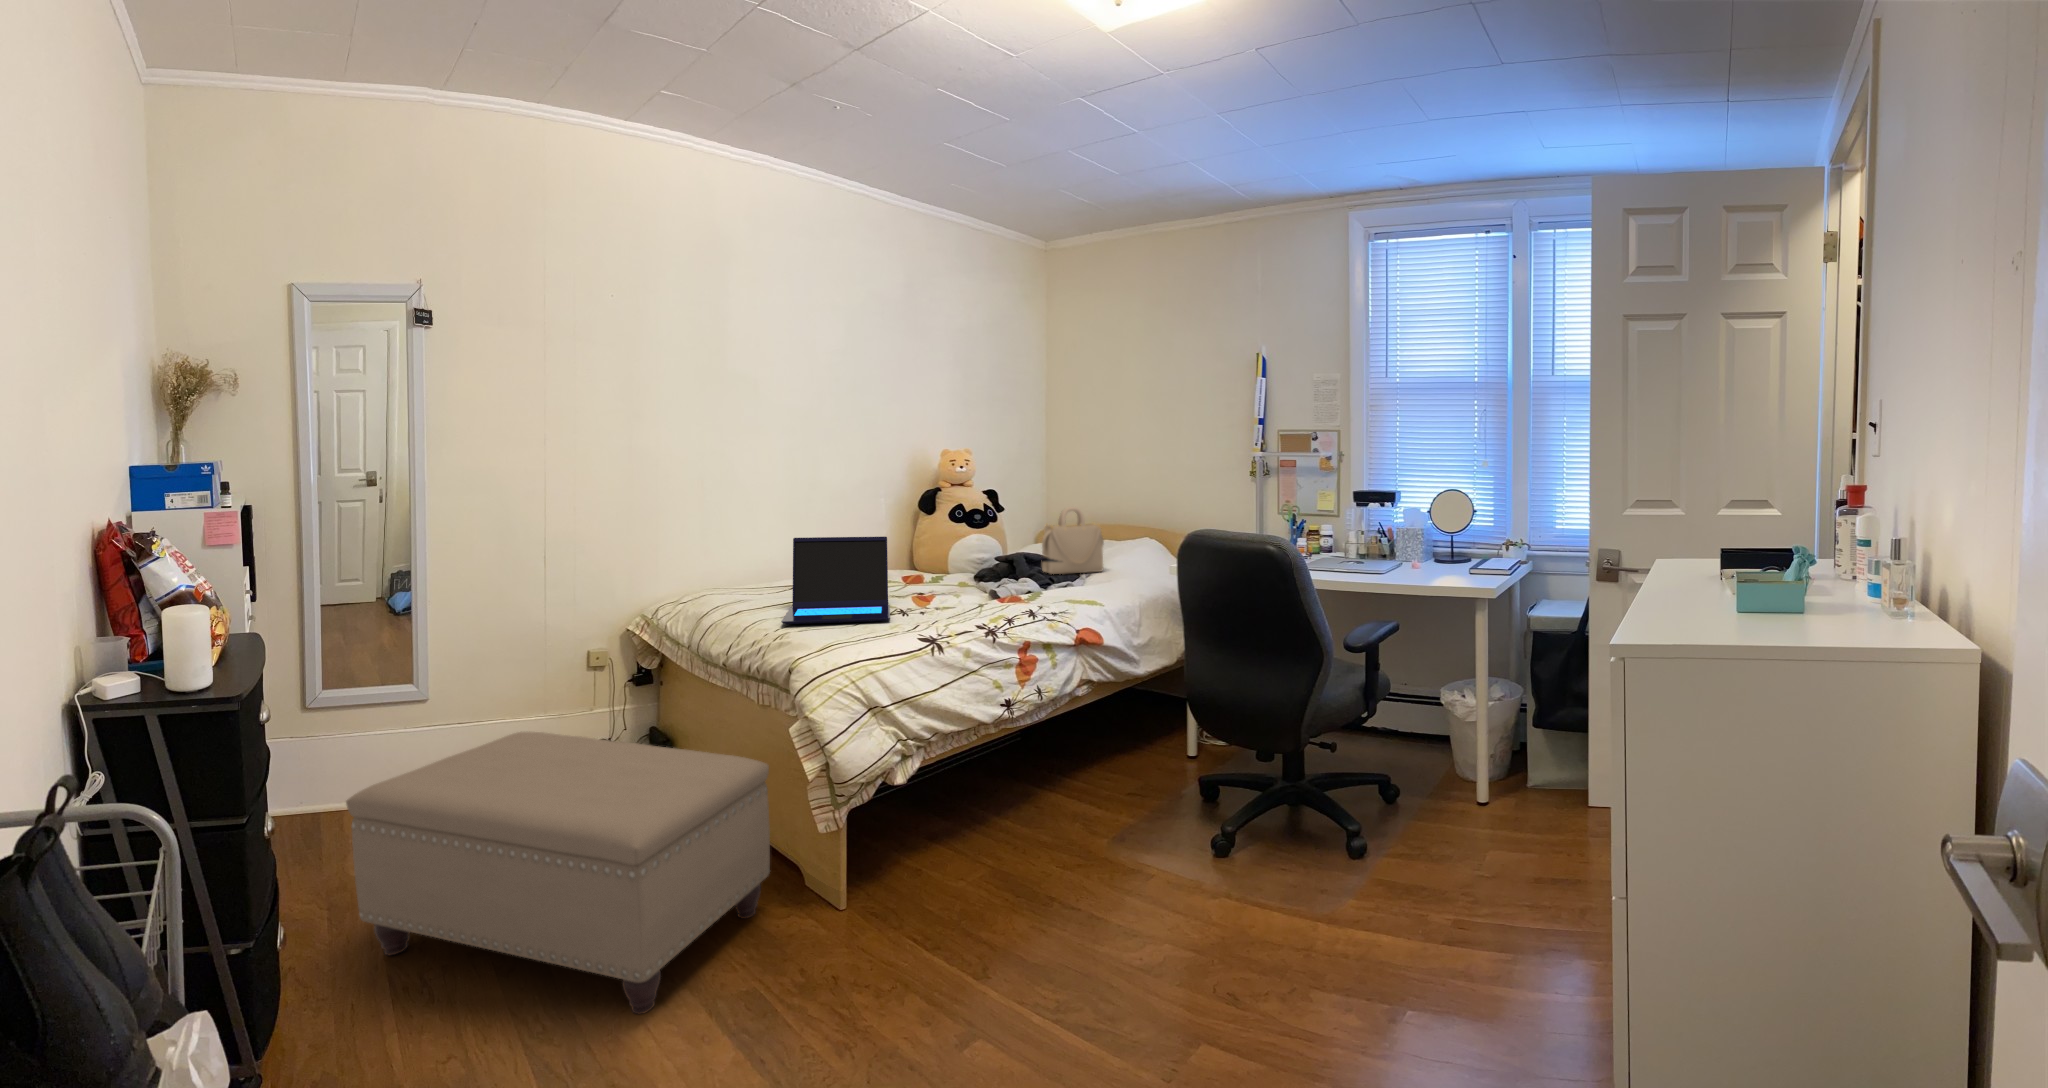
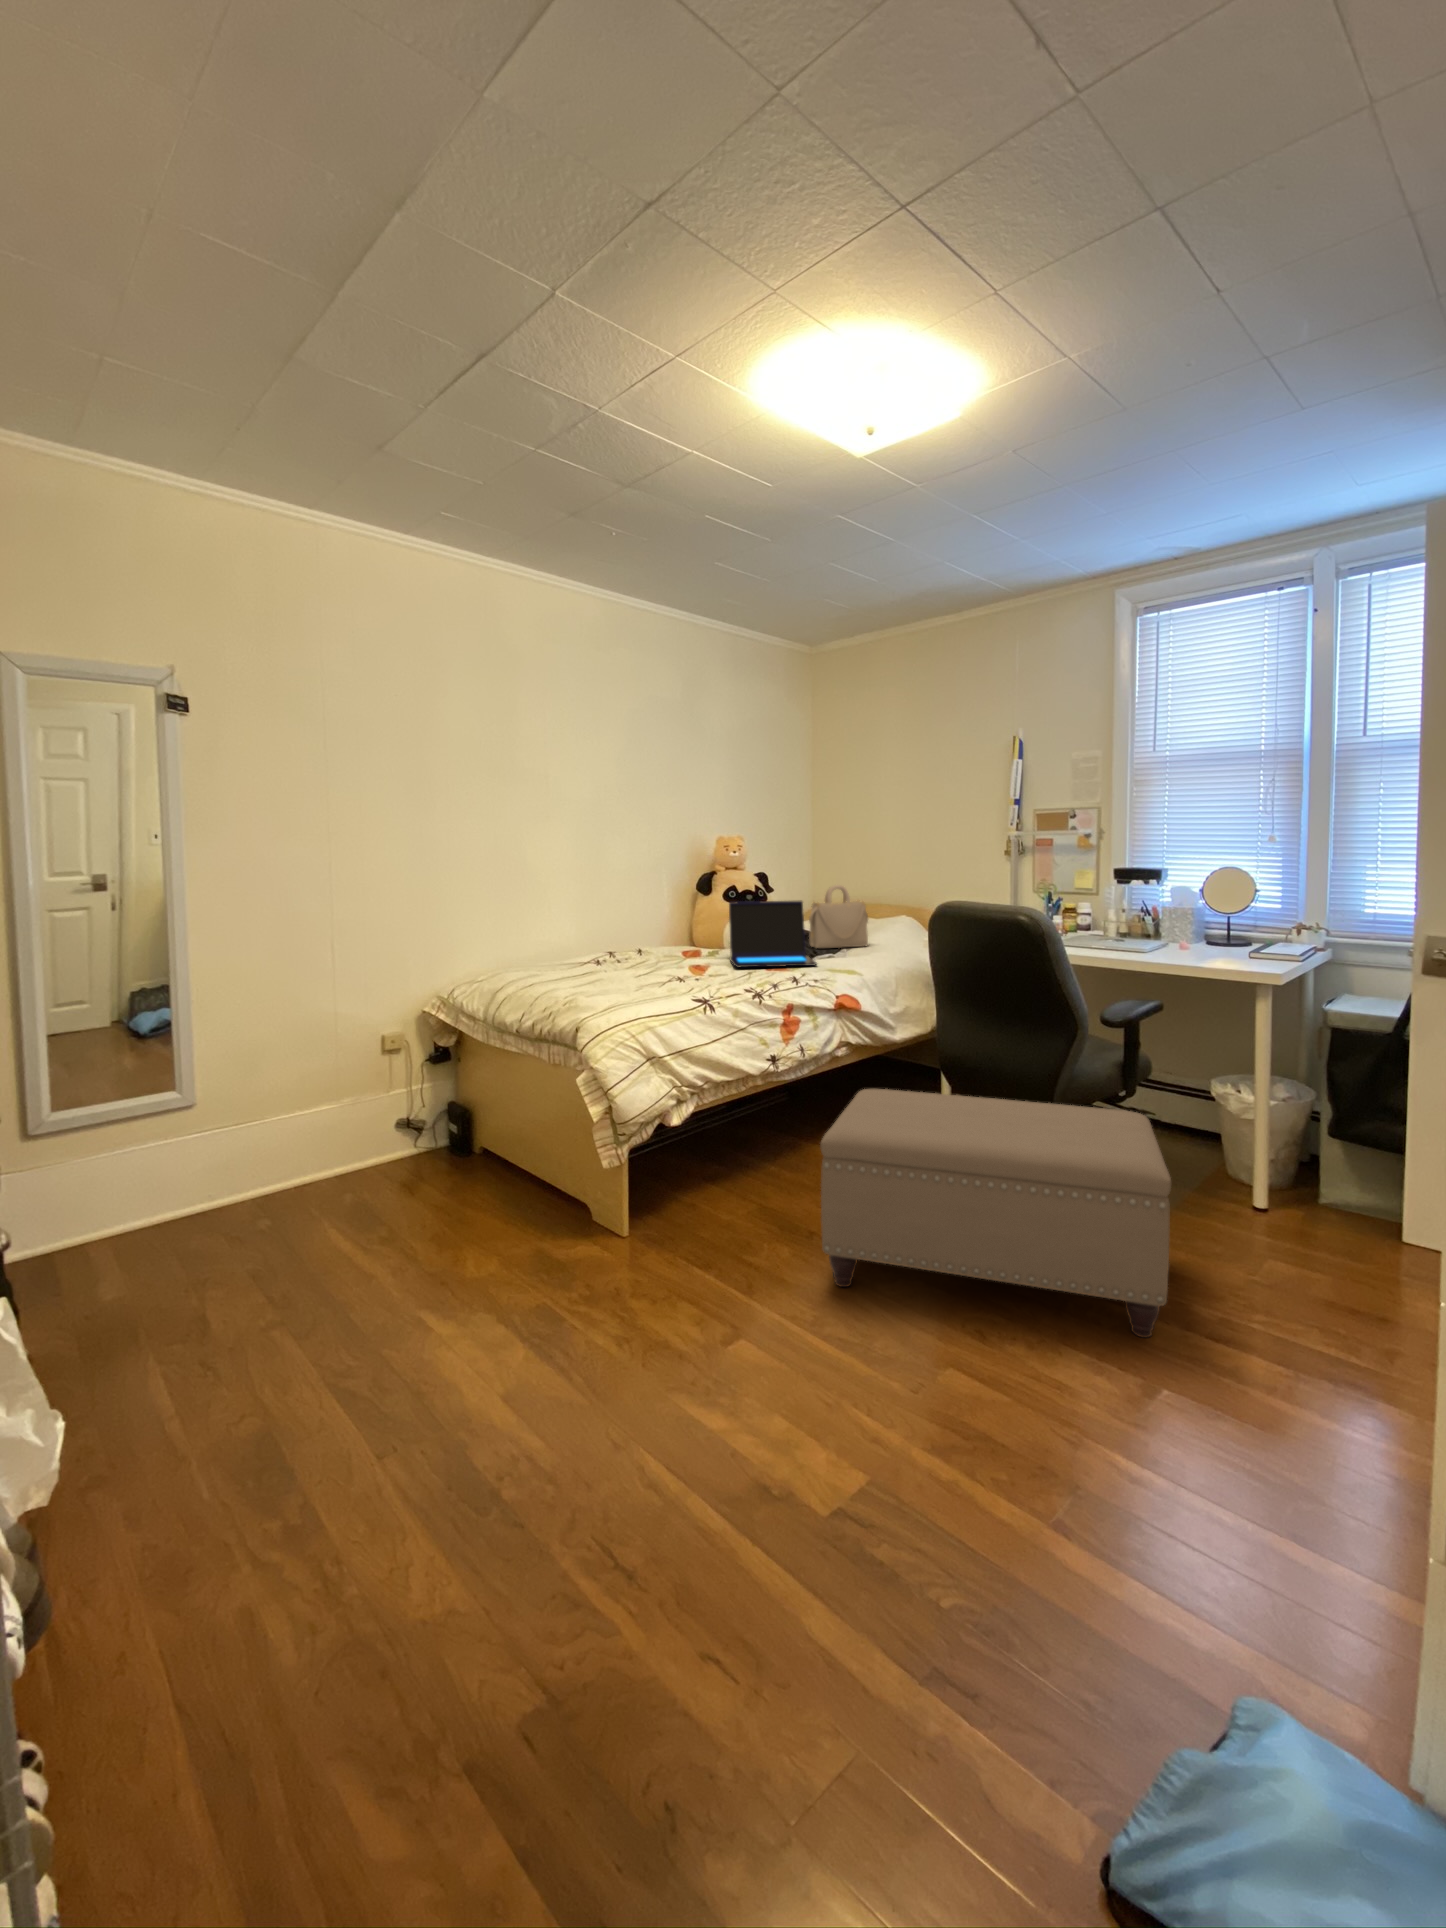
laptop: present [781,537,890,624] -> present [729,901,817,967]
ottoman: present [346,732,770,1014] -> present [821,1089,1171,1338]

